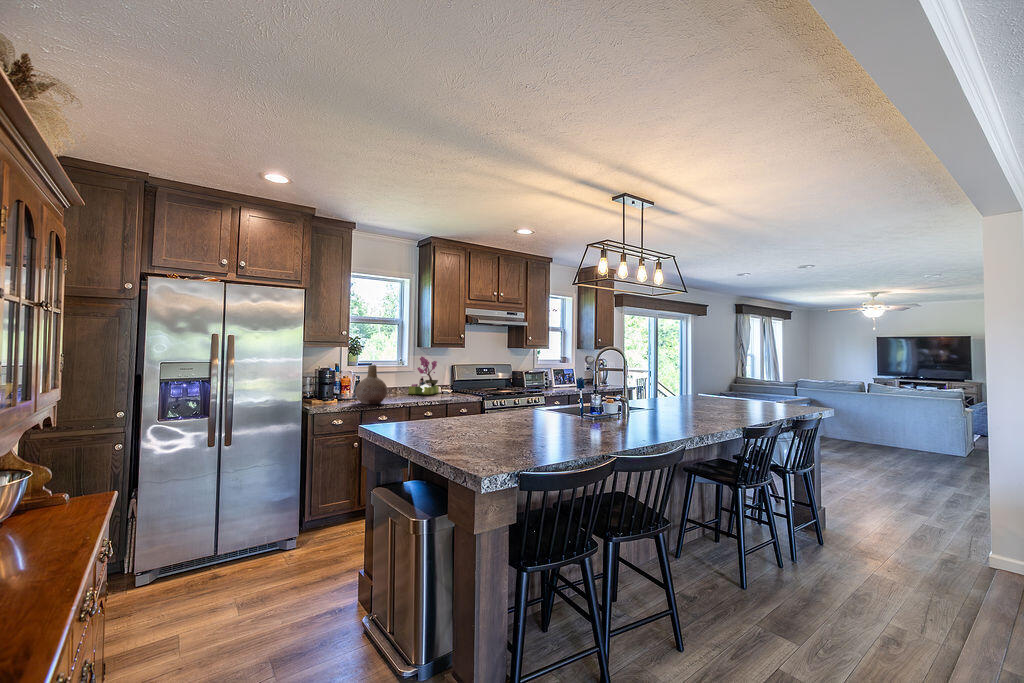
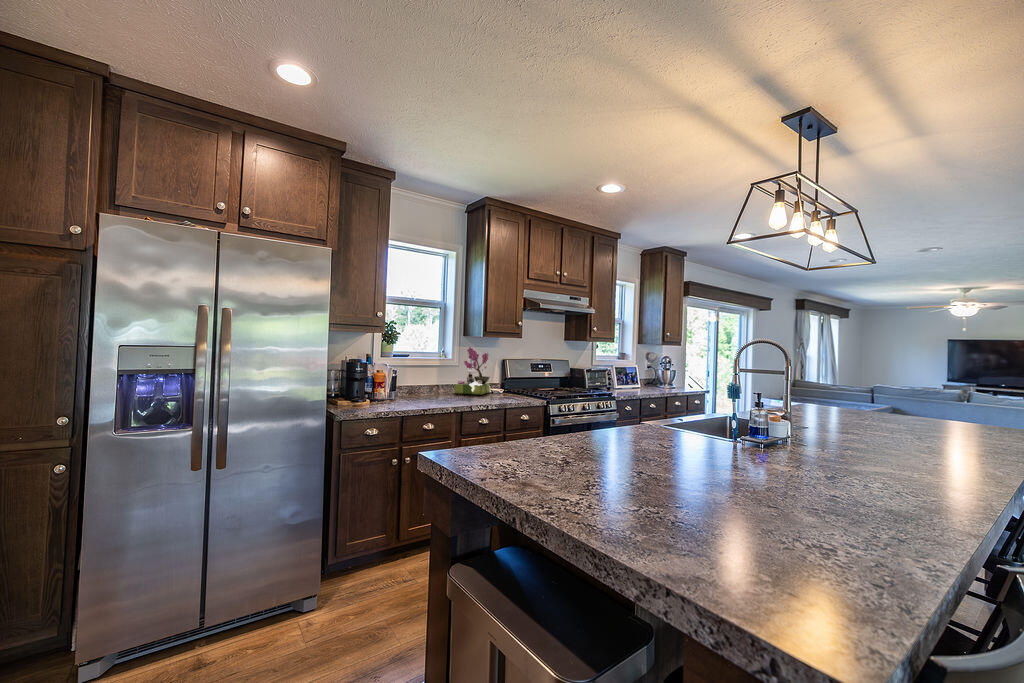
vase: present [355,365,388,404] -> none [393,356,434,407]

